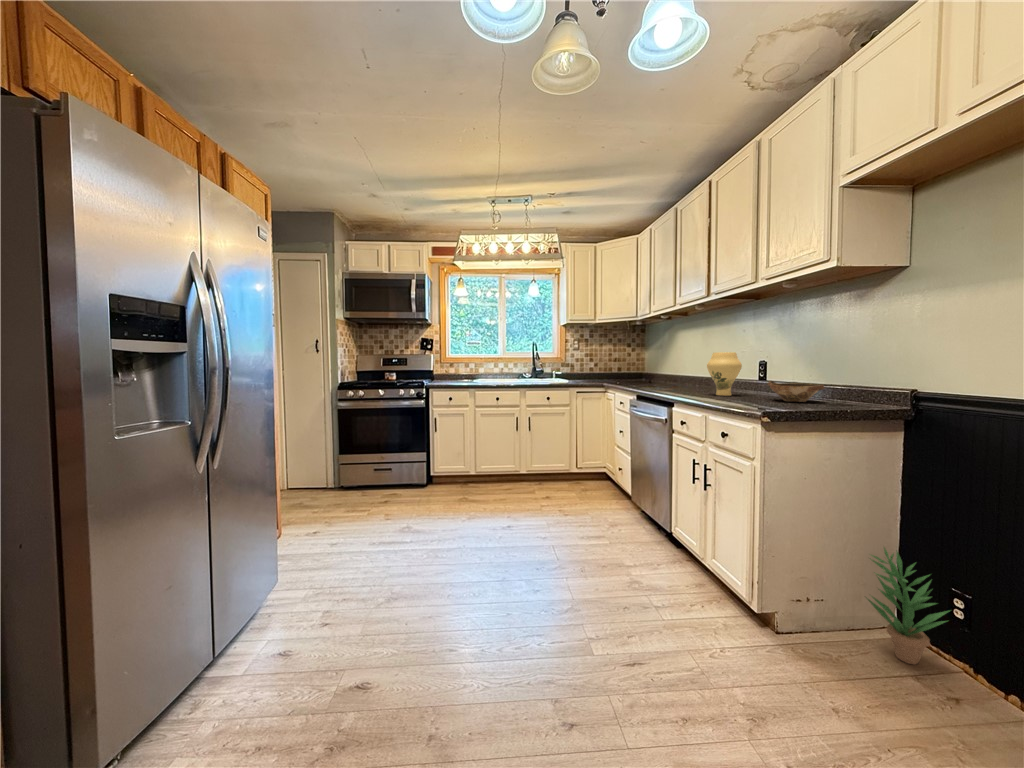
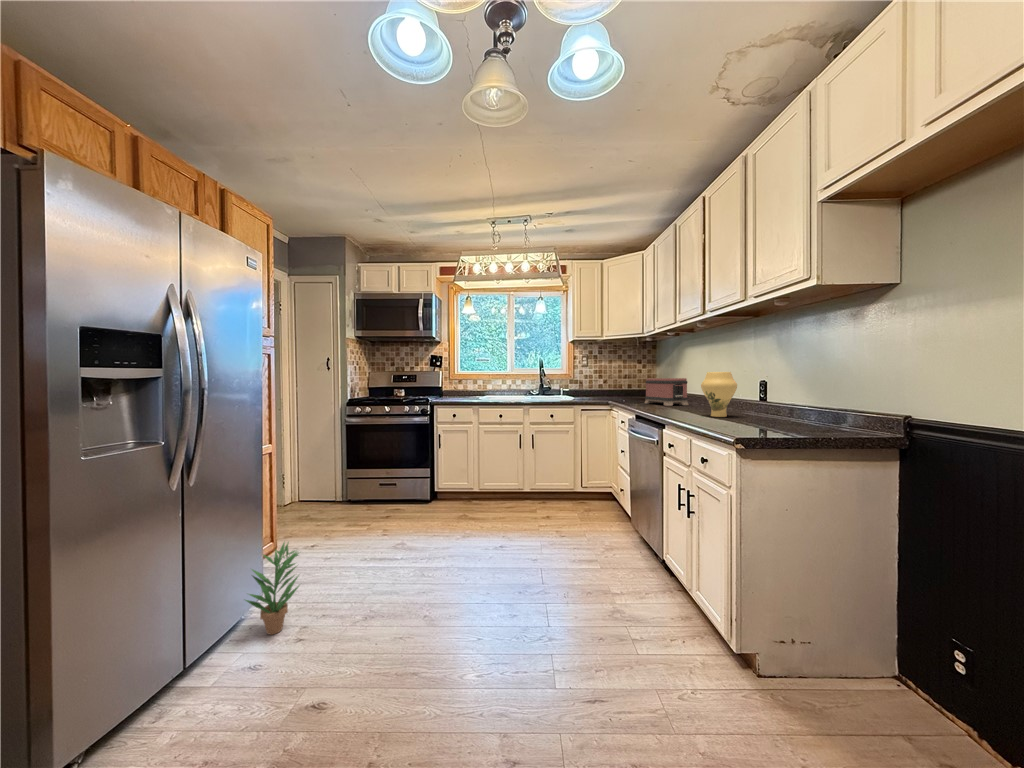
toaster: none [640,360,684,387] -> present [645,378,689,406]
bowl: present [768,381,824,402] -> none [760,402,818,426]
potted plant: present [866,548,949,664] -> present [245,543,299,635]

